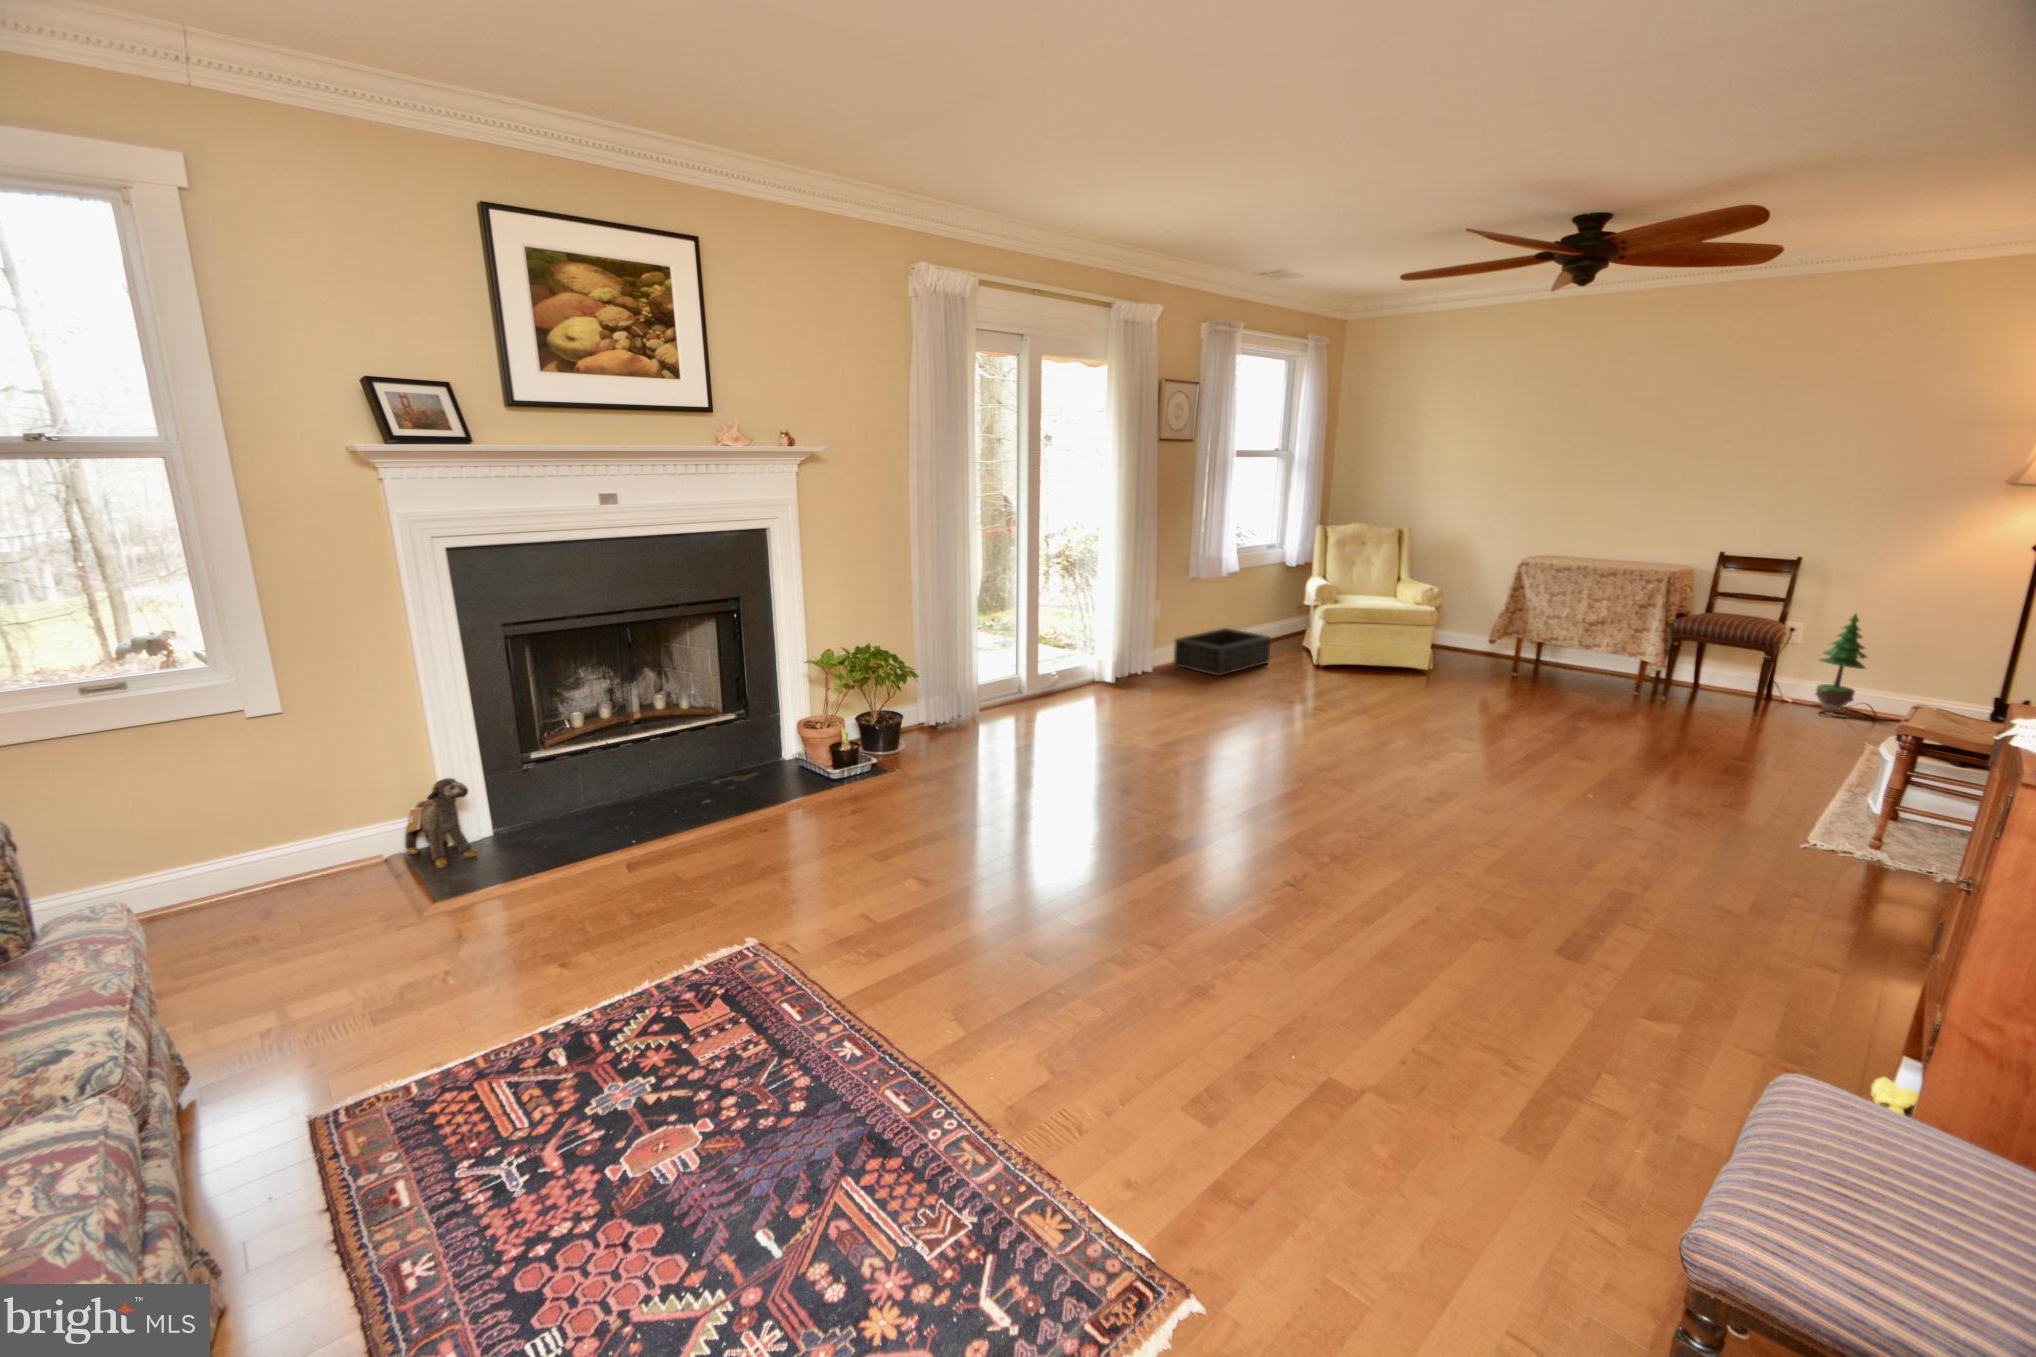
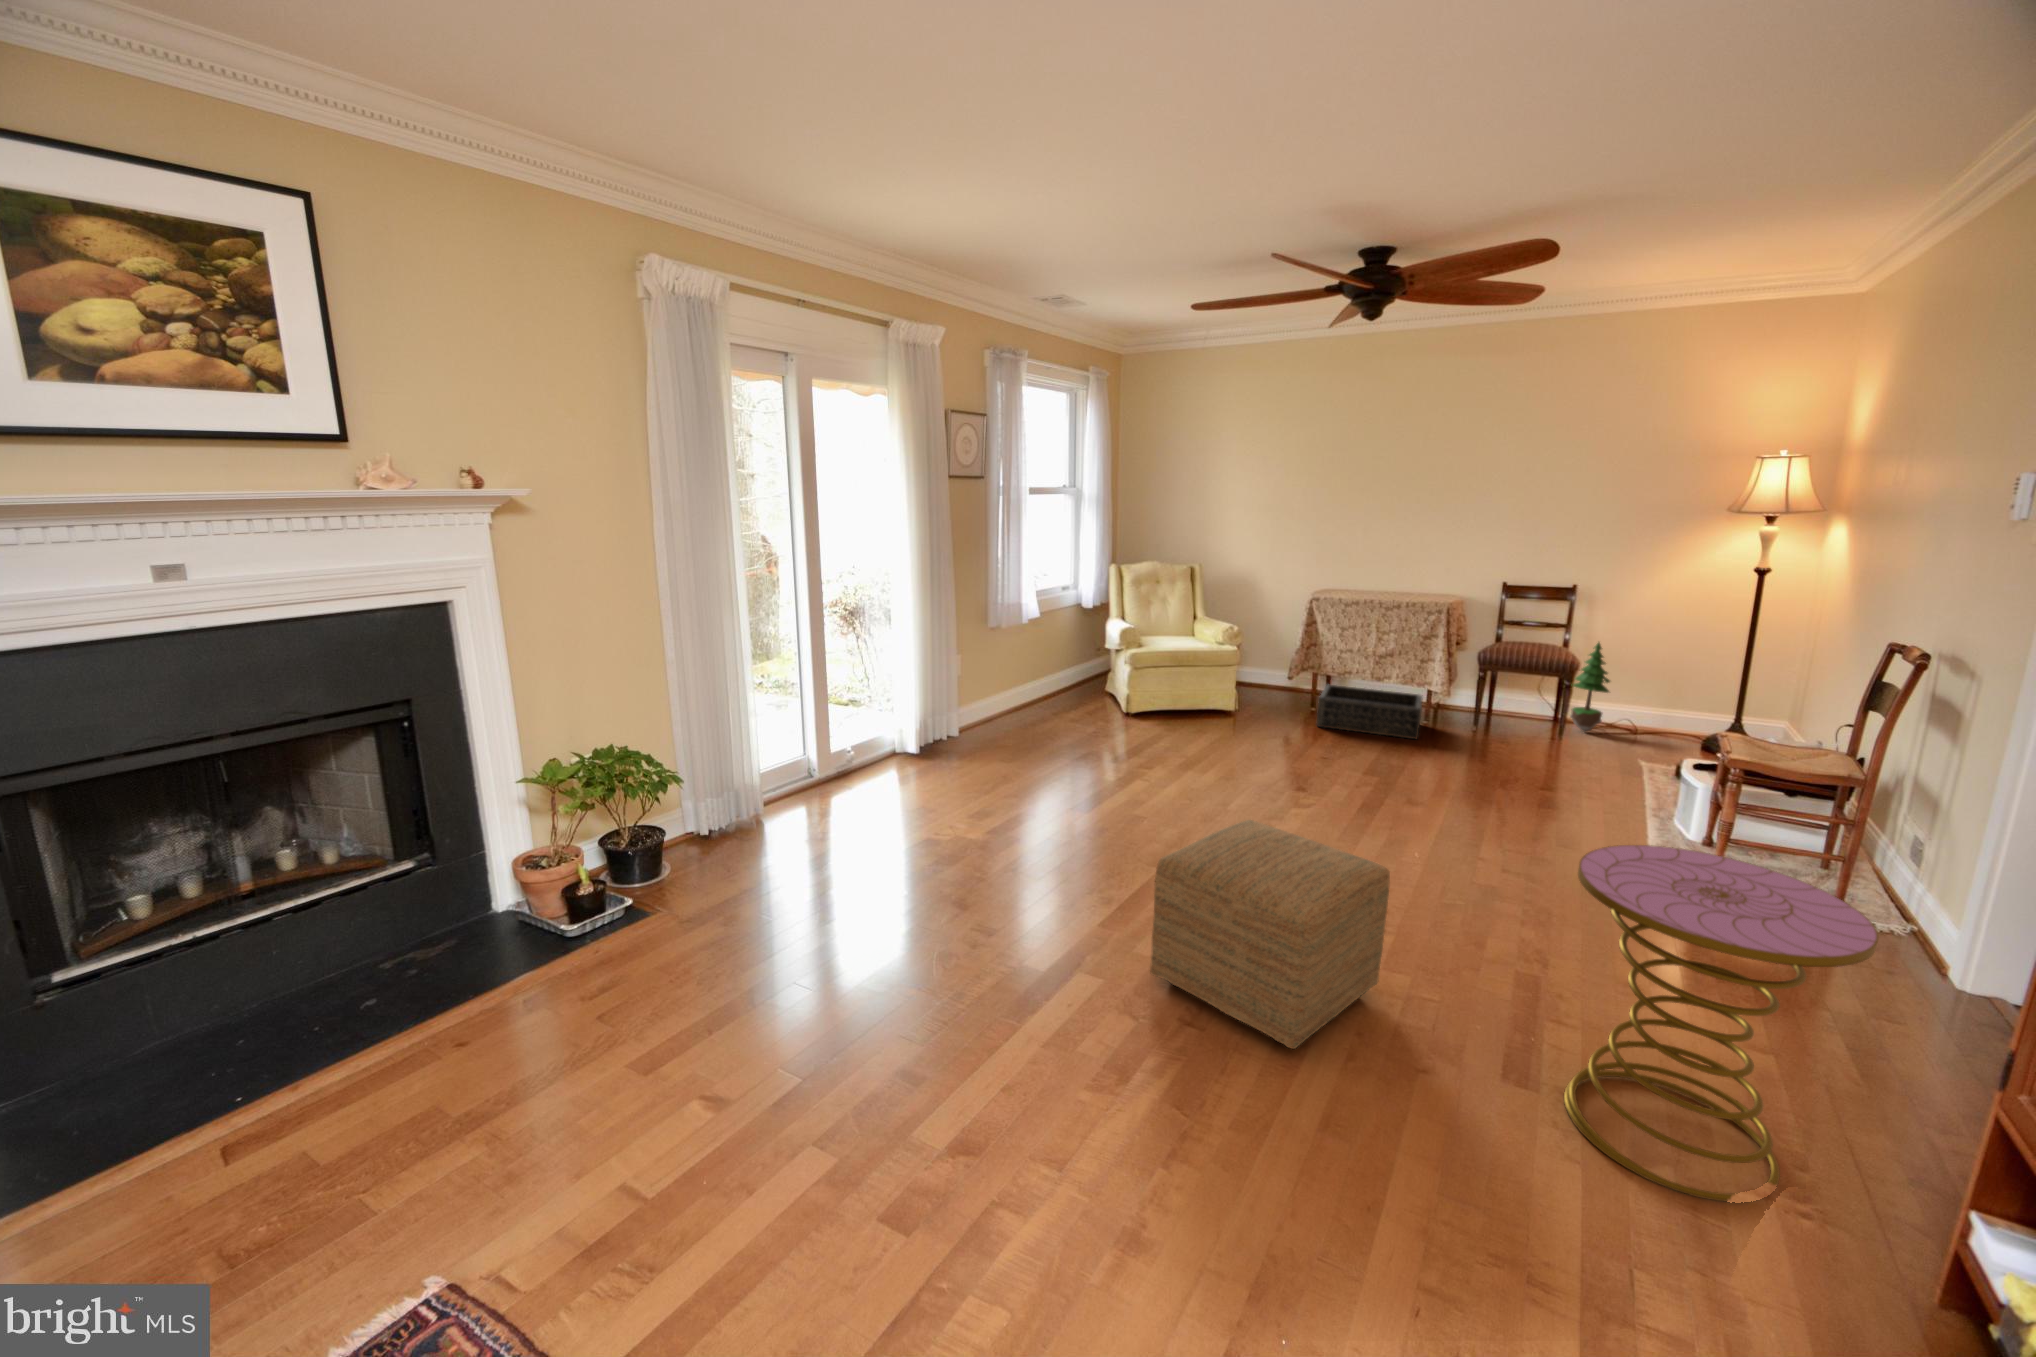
basket: present [1174,628,1271,676] -> present [1317,684,1423,739]
ottoman: none [1277,731,1501,908] -> present [1150,820,1390,1049]
side table: none [1638,754,1947,1066] -> present [1564,845,1879,1201]

